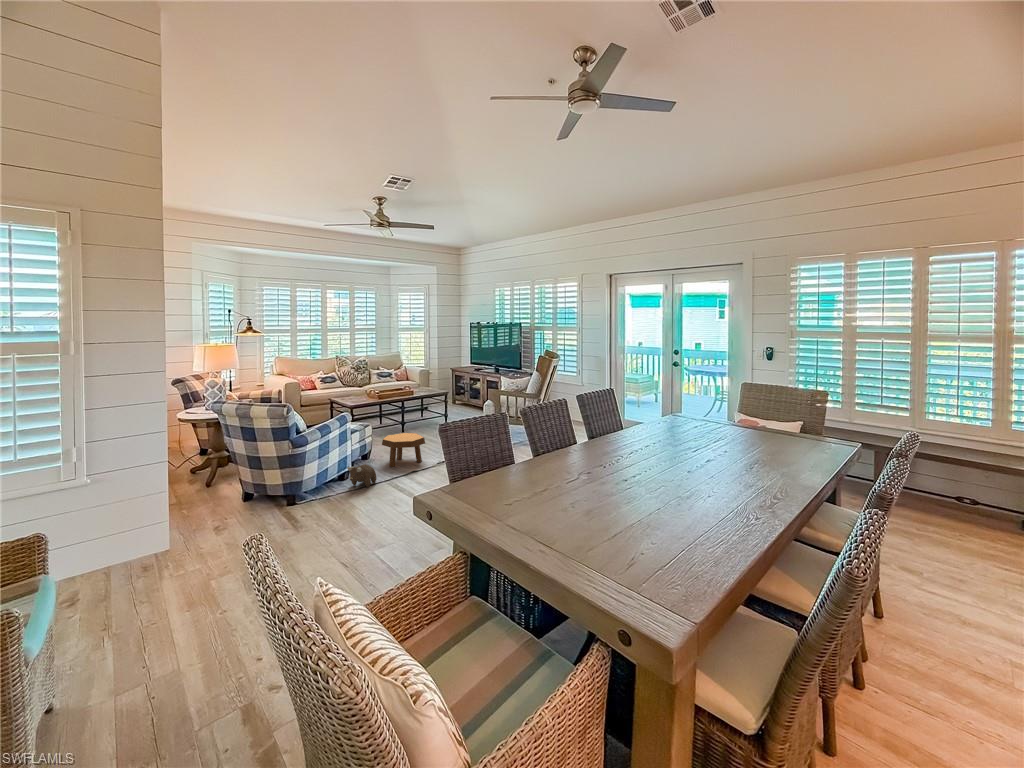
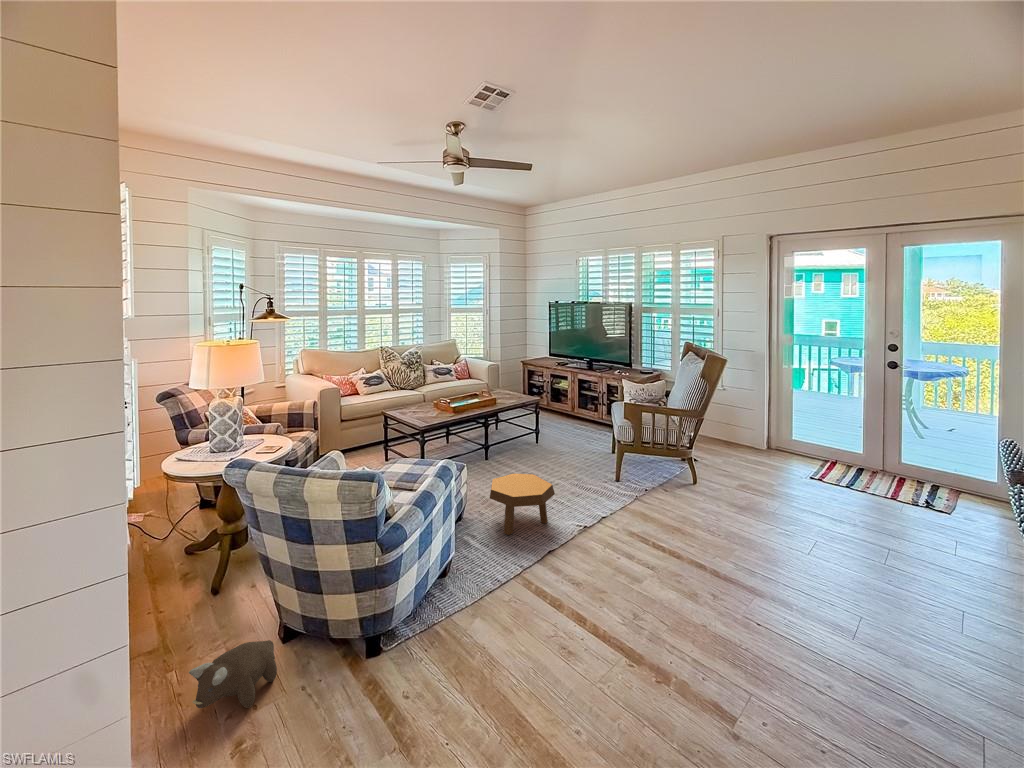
plush toy: present [347,464,376,487] -> present [189,640,277,708]

